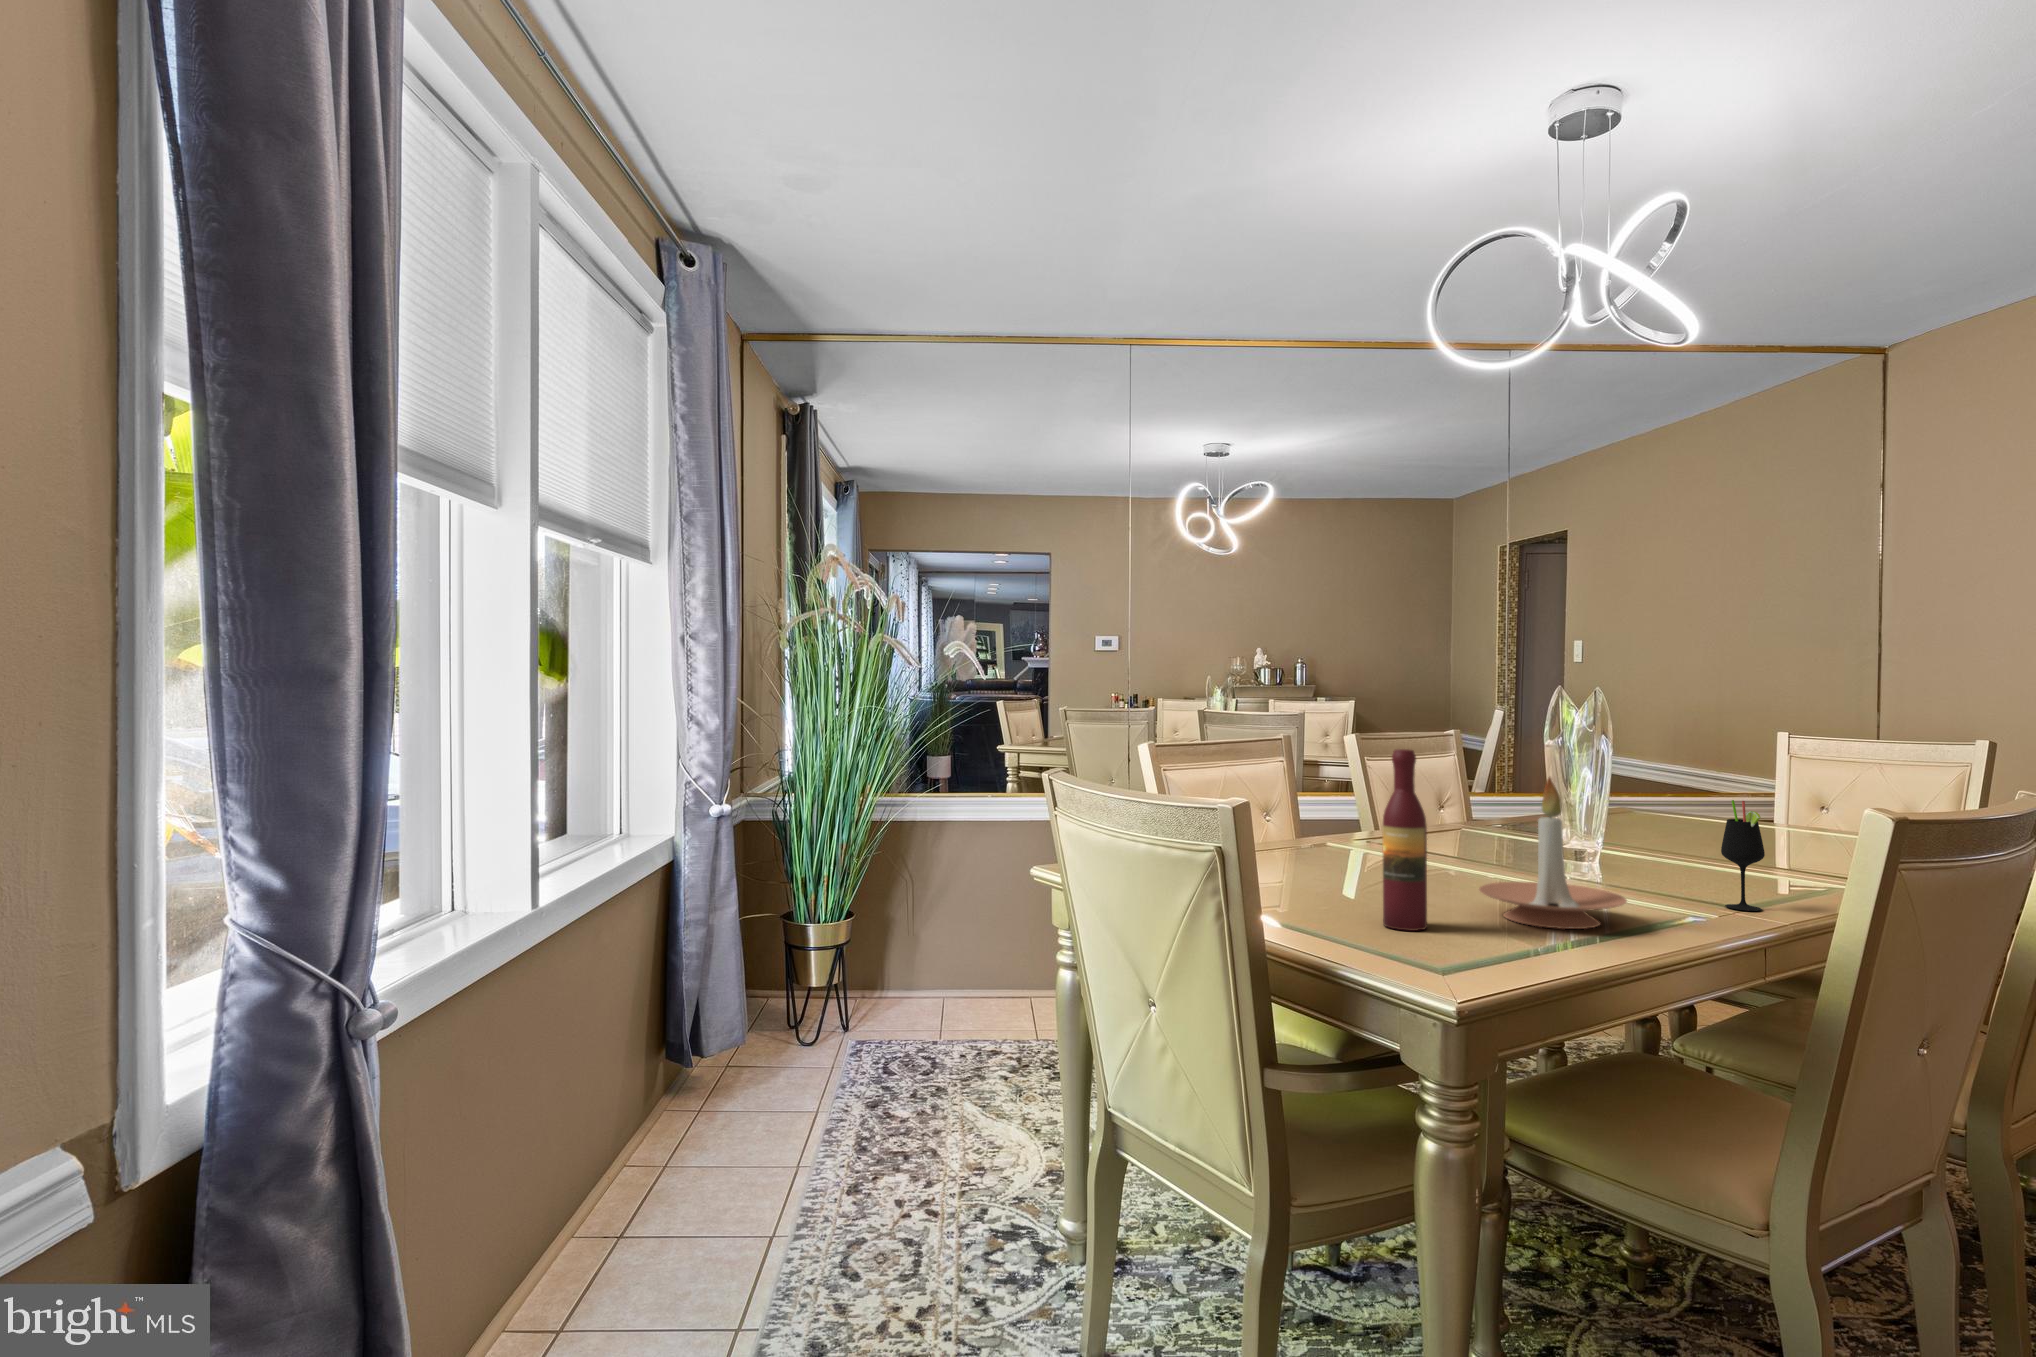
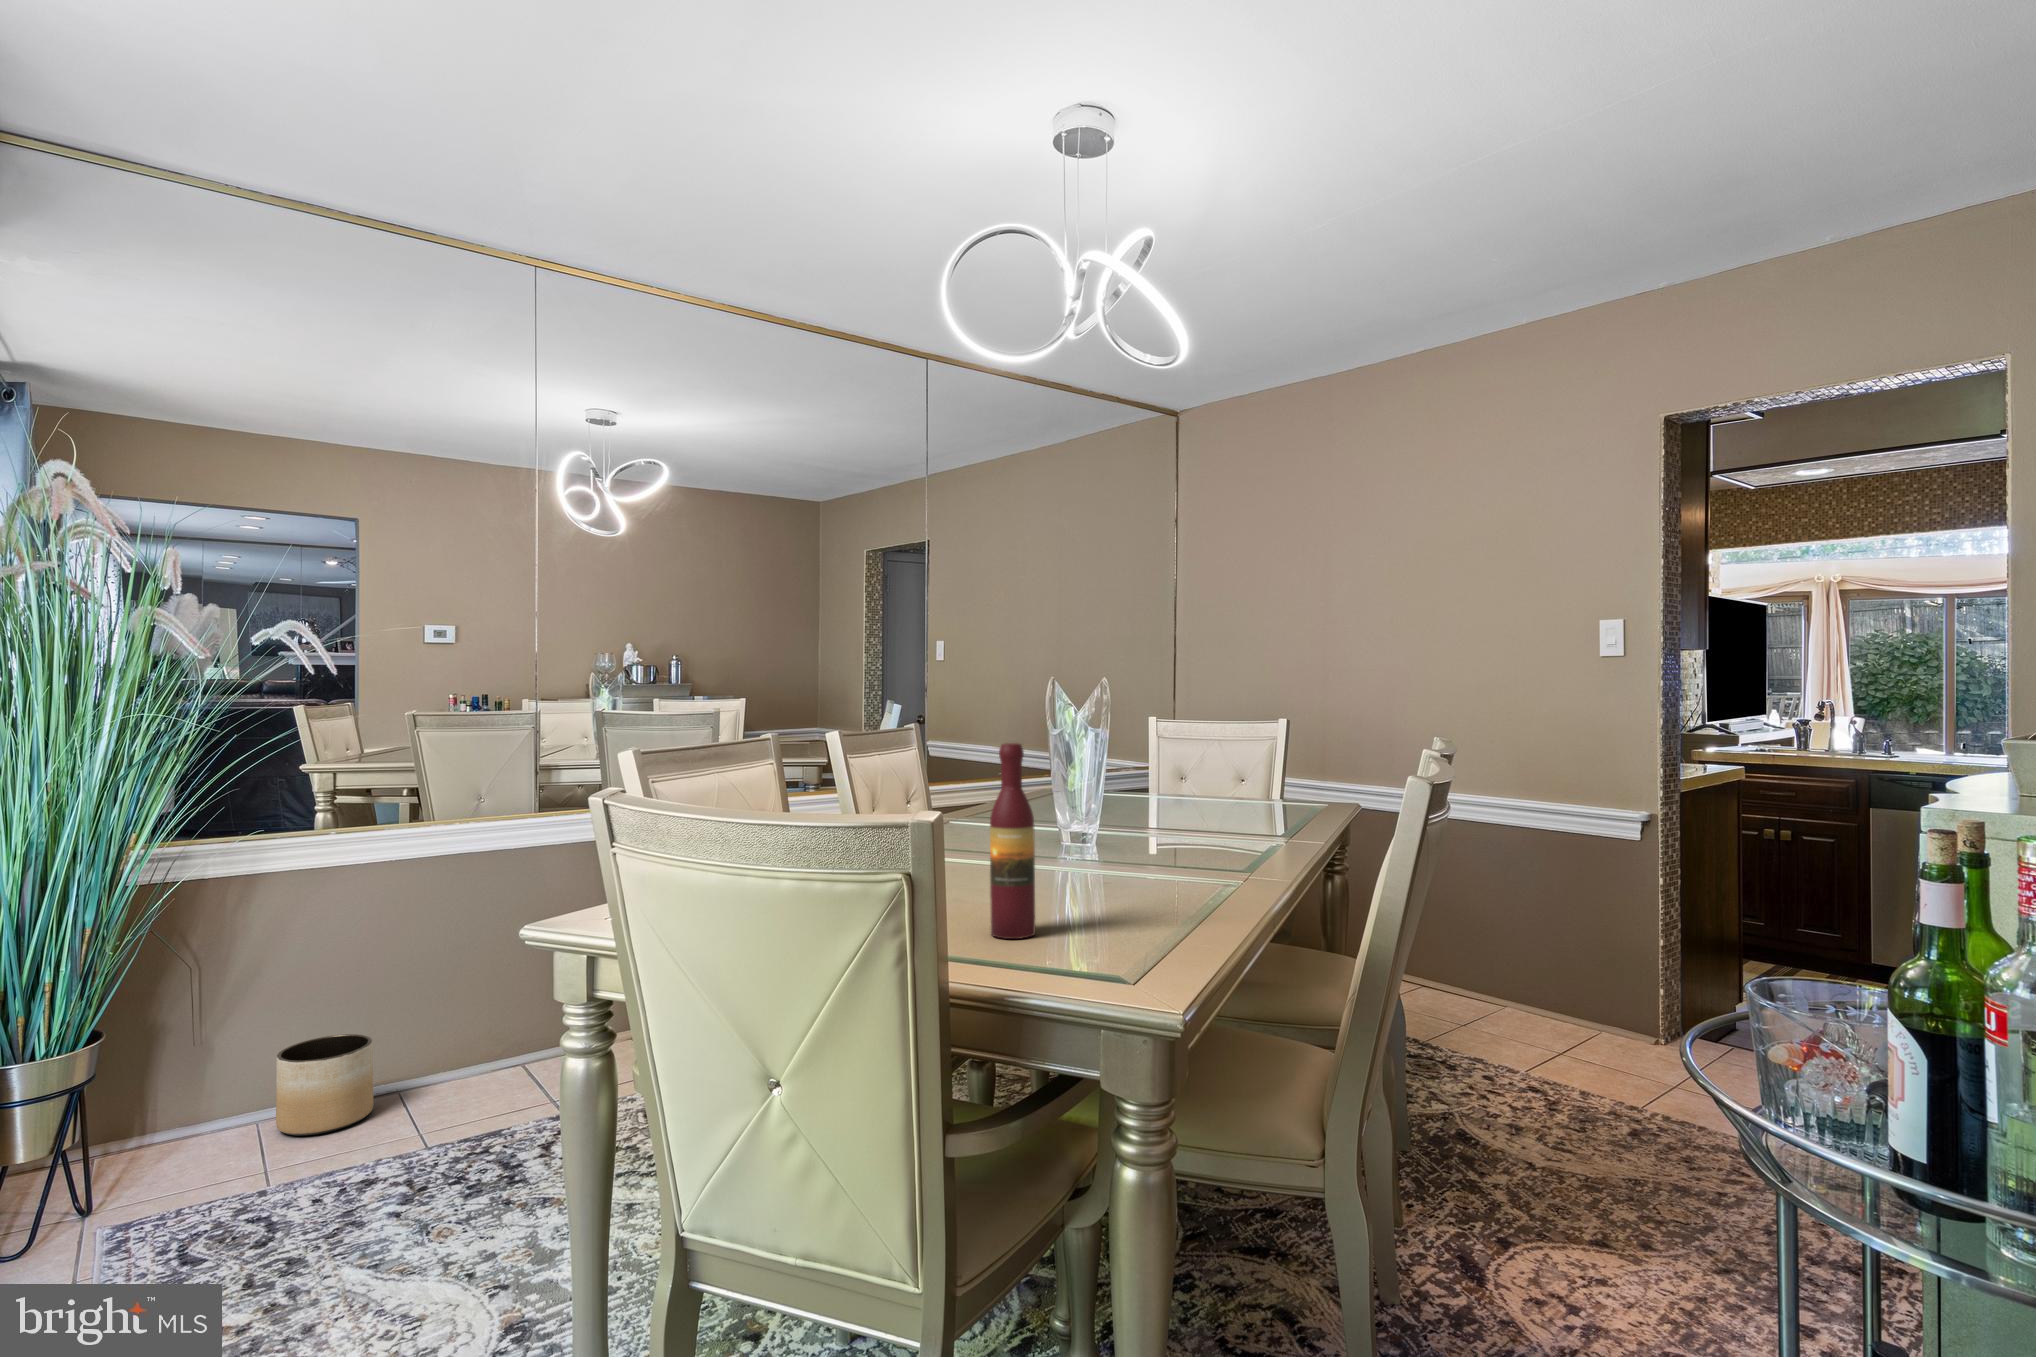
candle holder: present [1479,777,1627,929] -> none [1055,764,1185,914]
wine glass: present [1721,800,1765,911] -> none [1217,777,1250,874]
planter: none [954,945,1013,1014] -> present [276,1034,373,1136]

